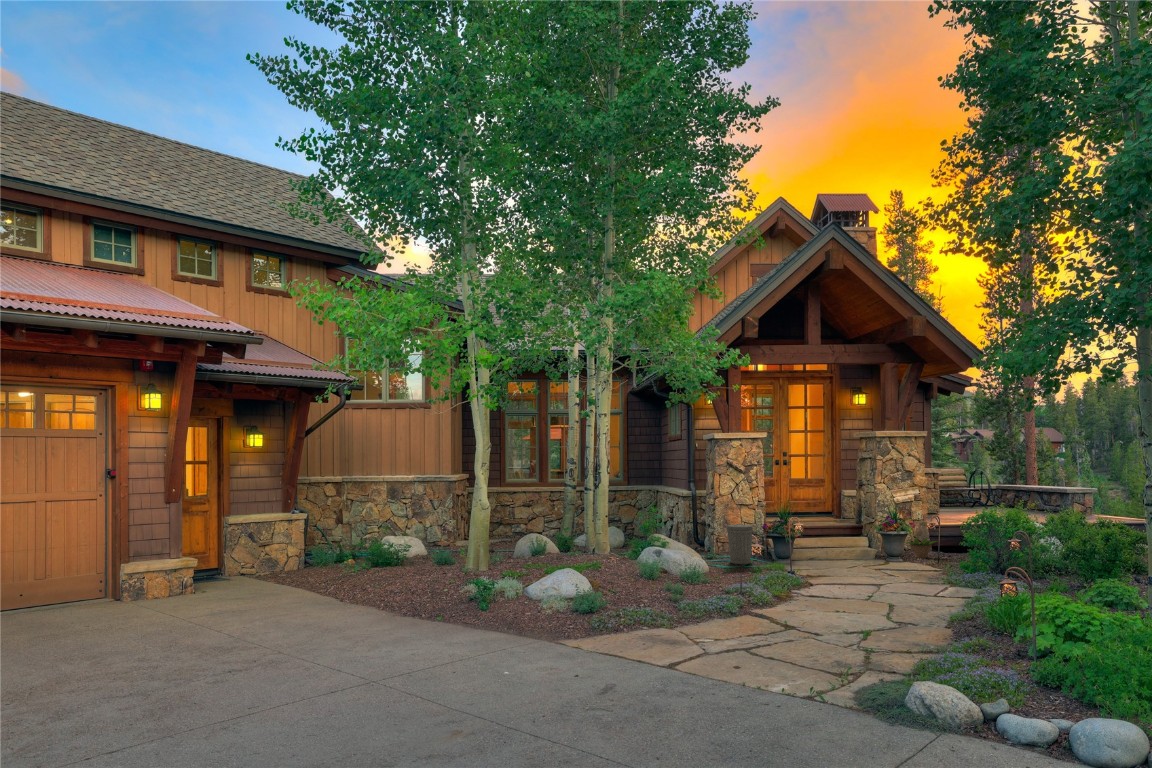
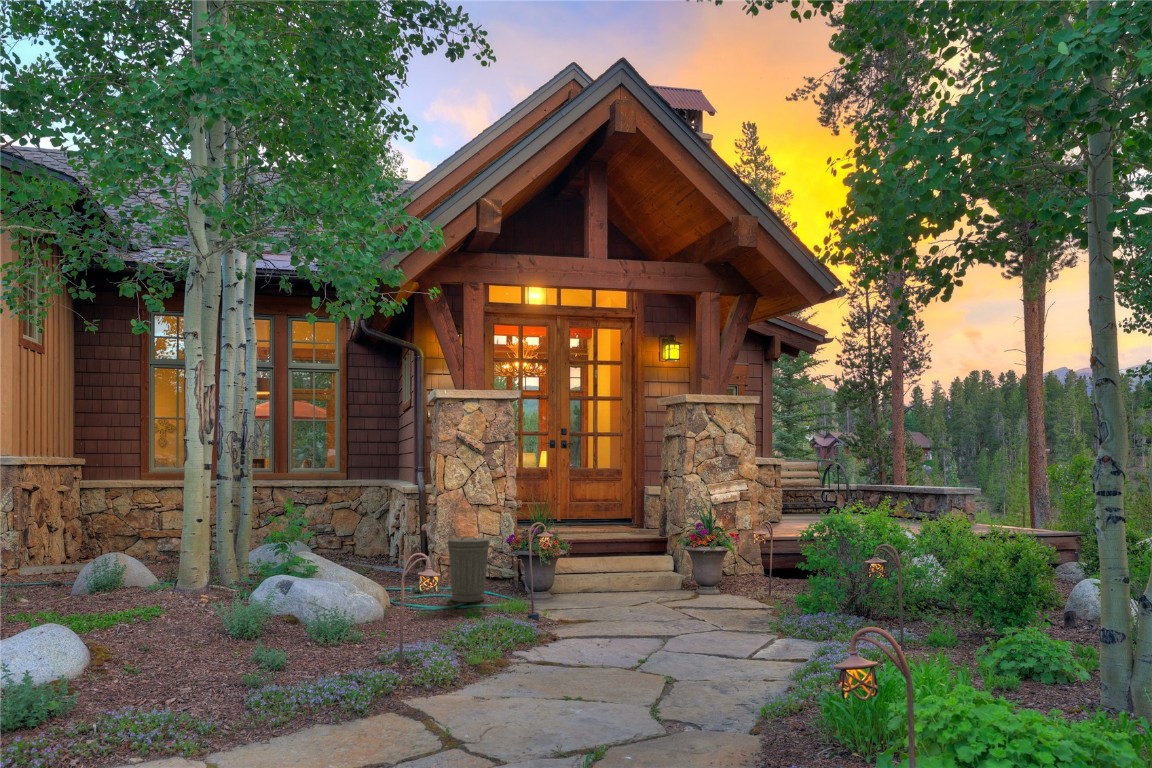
decorative plant: present [904,537,938,558] -> none [719,556,771,587]

